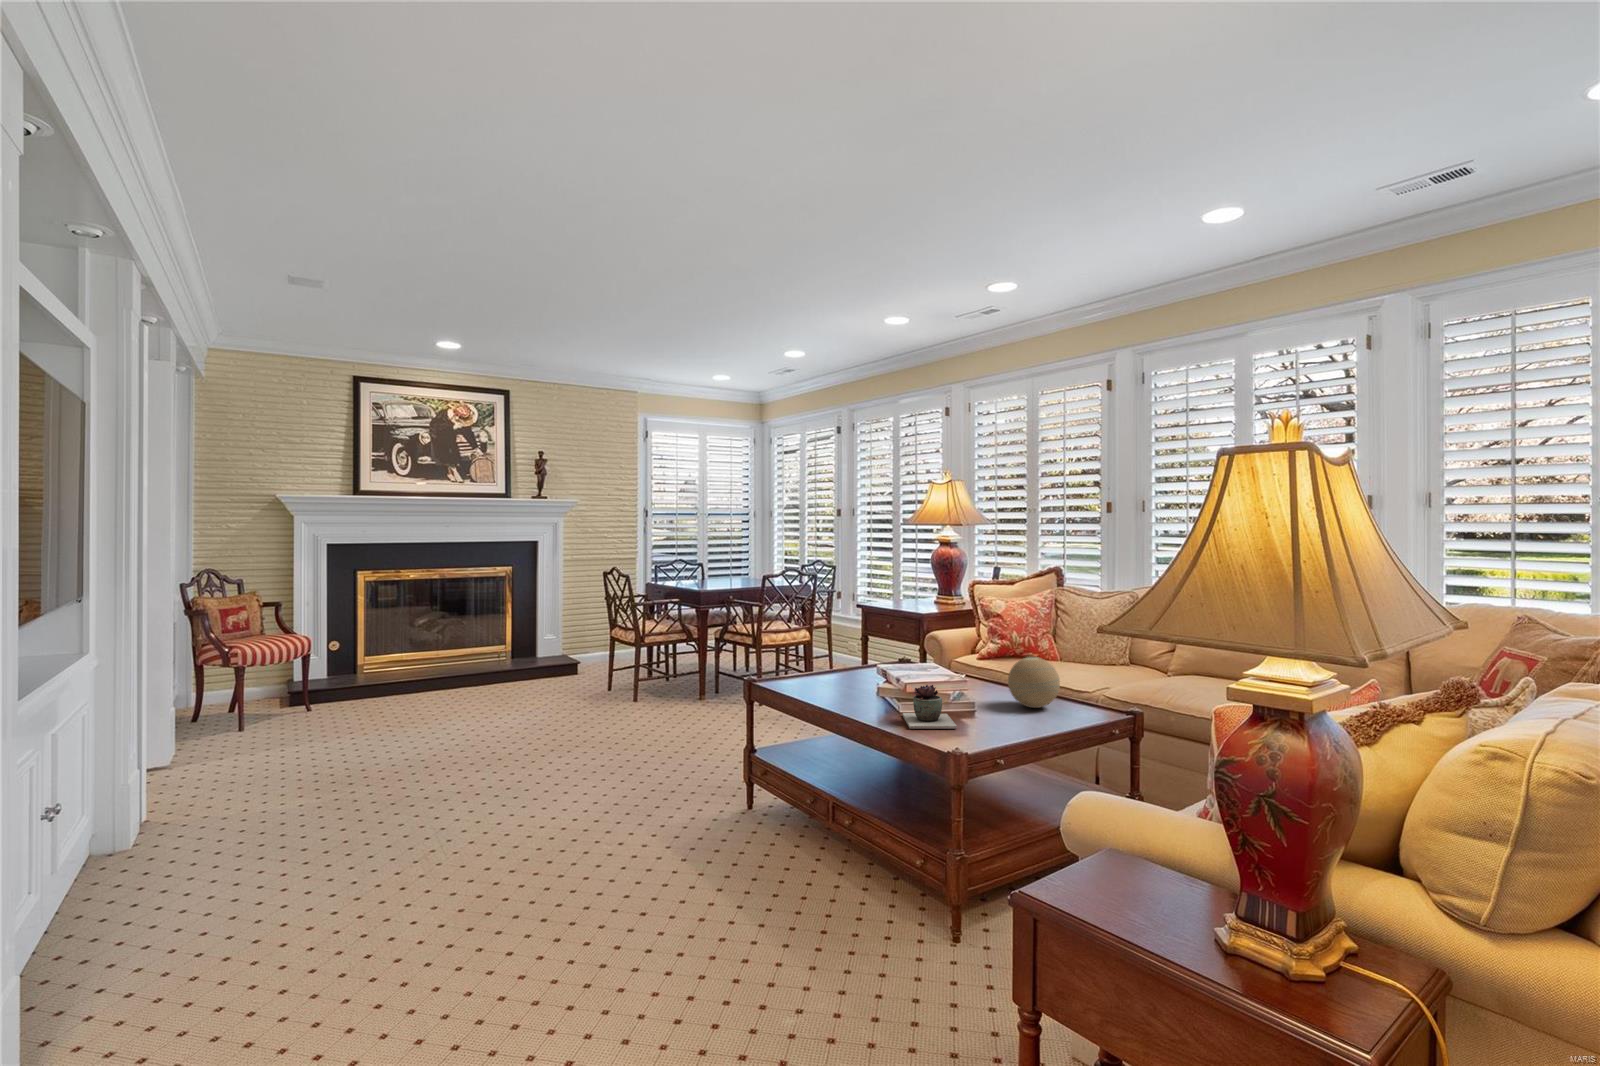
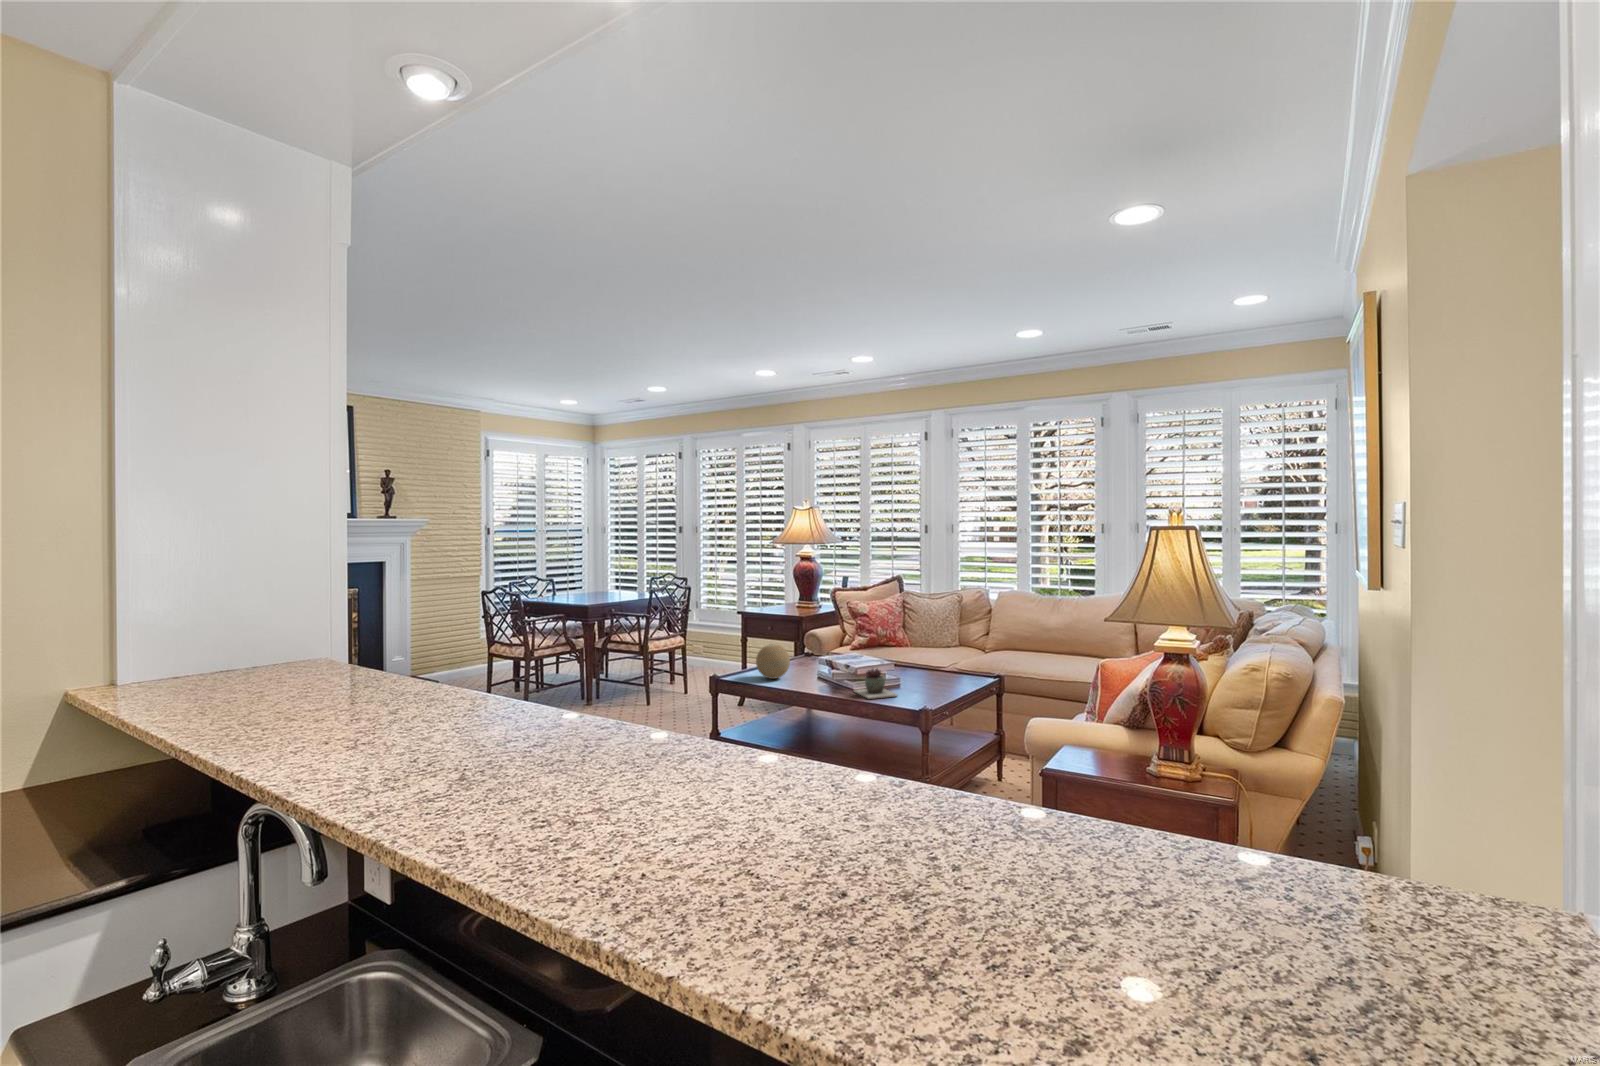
decorative orb: present [1008,657,1060,708] -> present [756,644,790,679]

